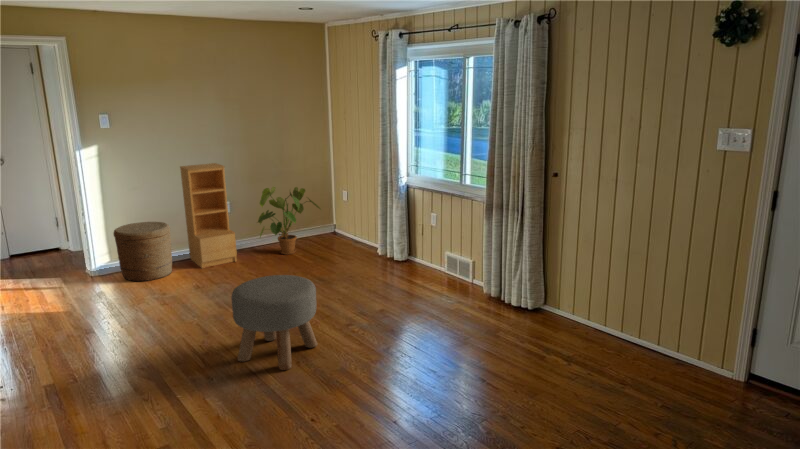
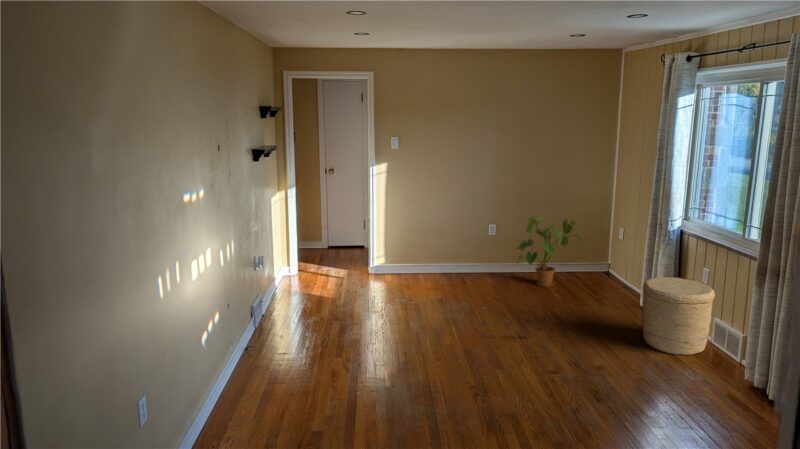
bookshelf: present [180,163,237,268] -> none [454,187,492,285]
woven basket: present [114,222,172,282] -> present [642,277,715,355]
ottoman: present [231,275,317,370] -> none [430,302,512,397]

